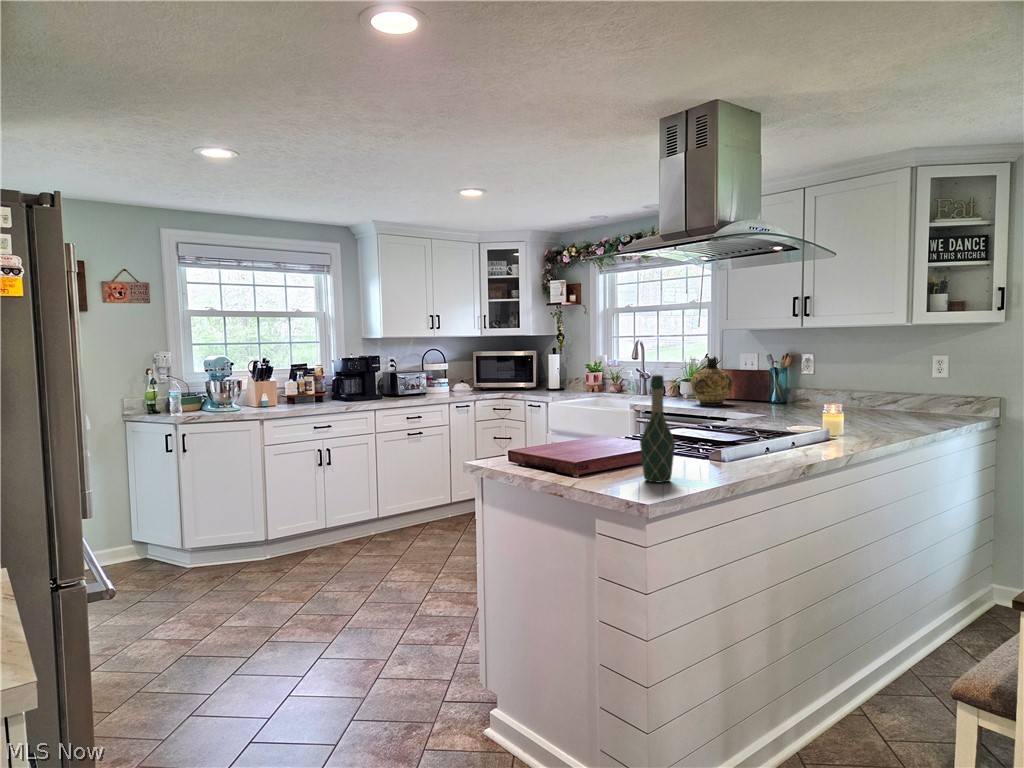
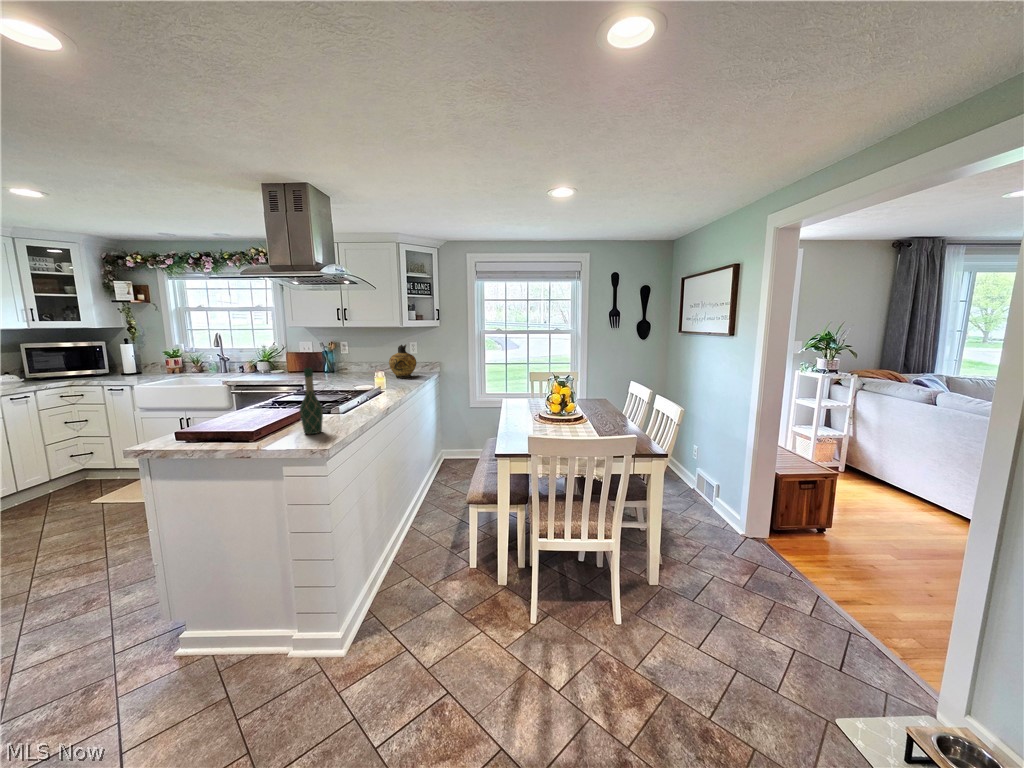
ceramic jug: present [691,356,732,405] -> present [389,344,416,378]

